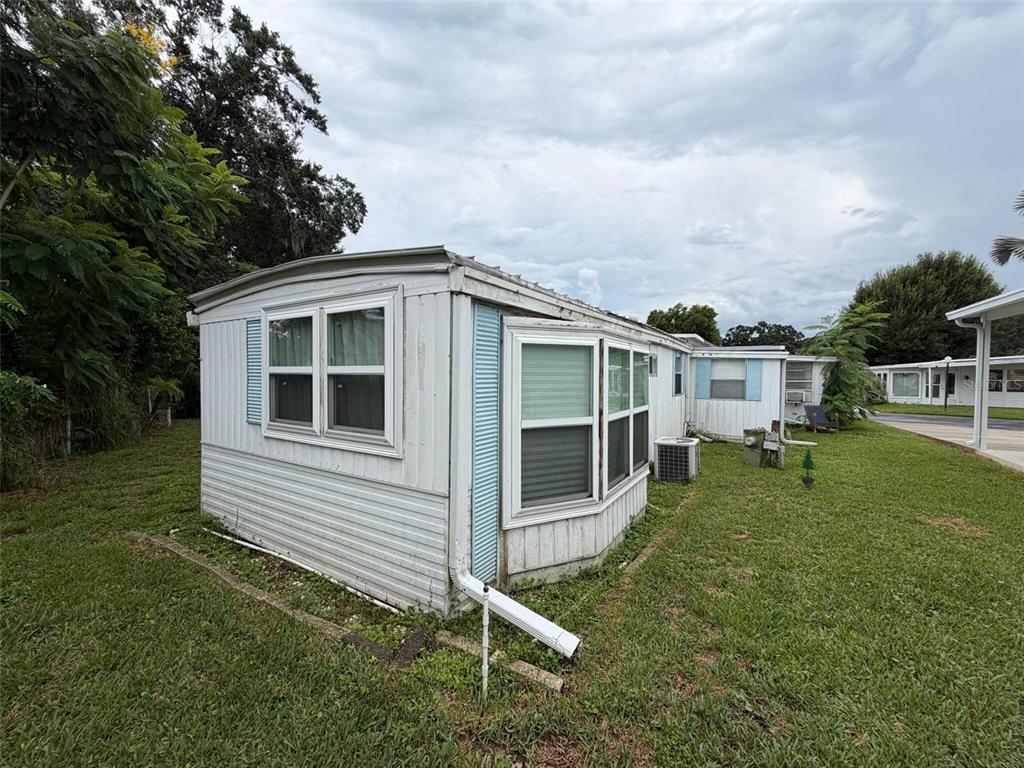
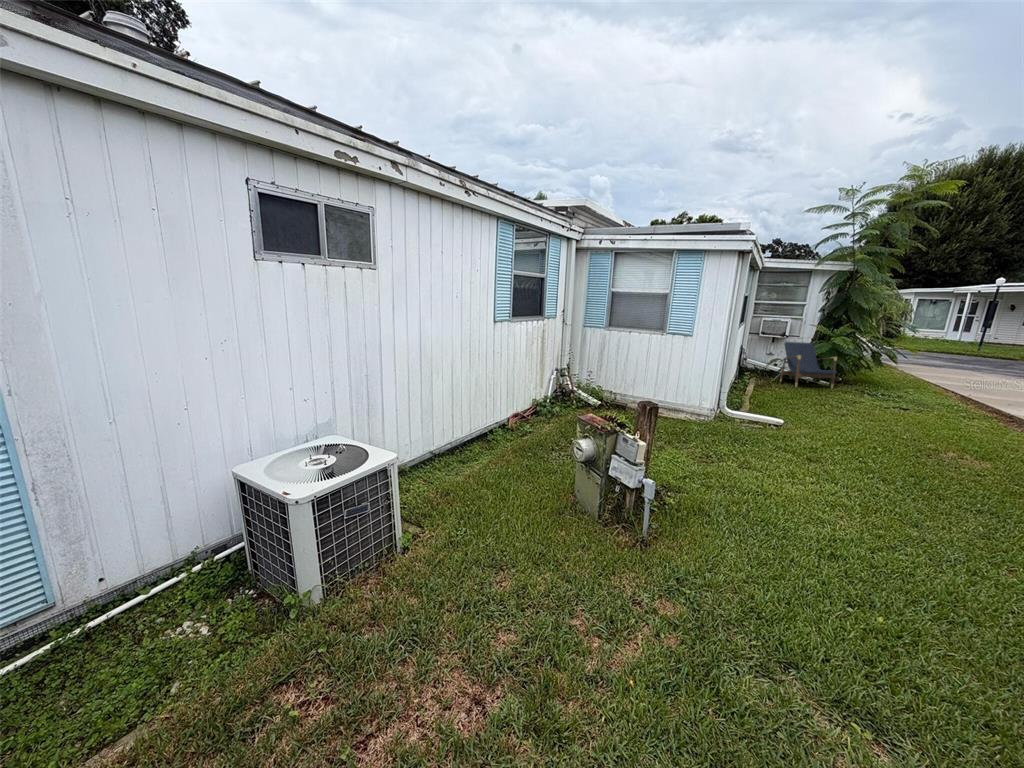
potted tree: present [801,449,816,487] -> none [648,527,708,669]

